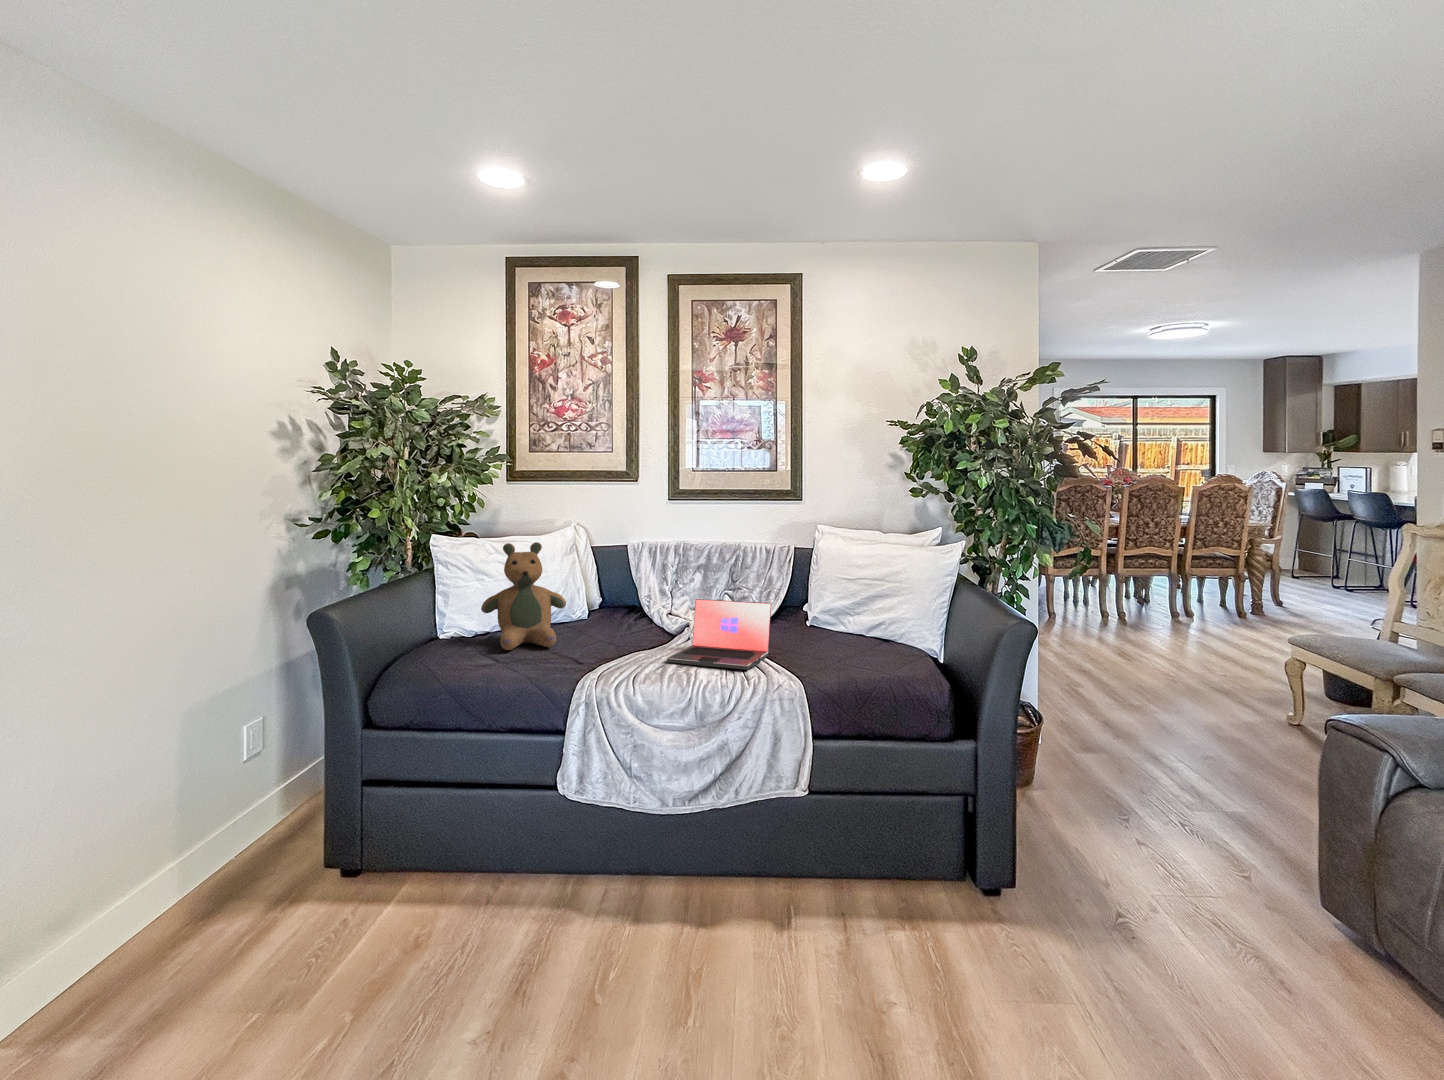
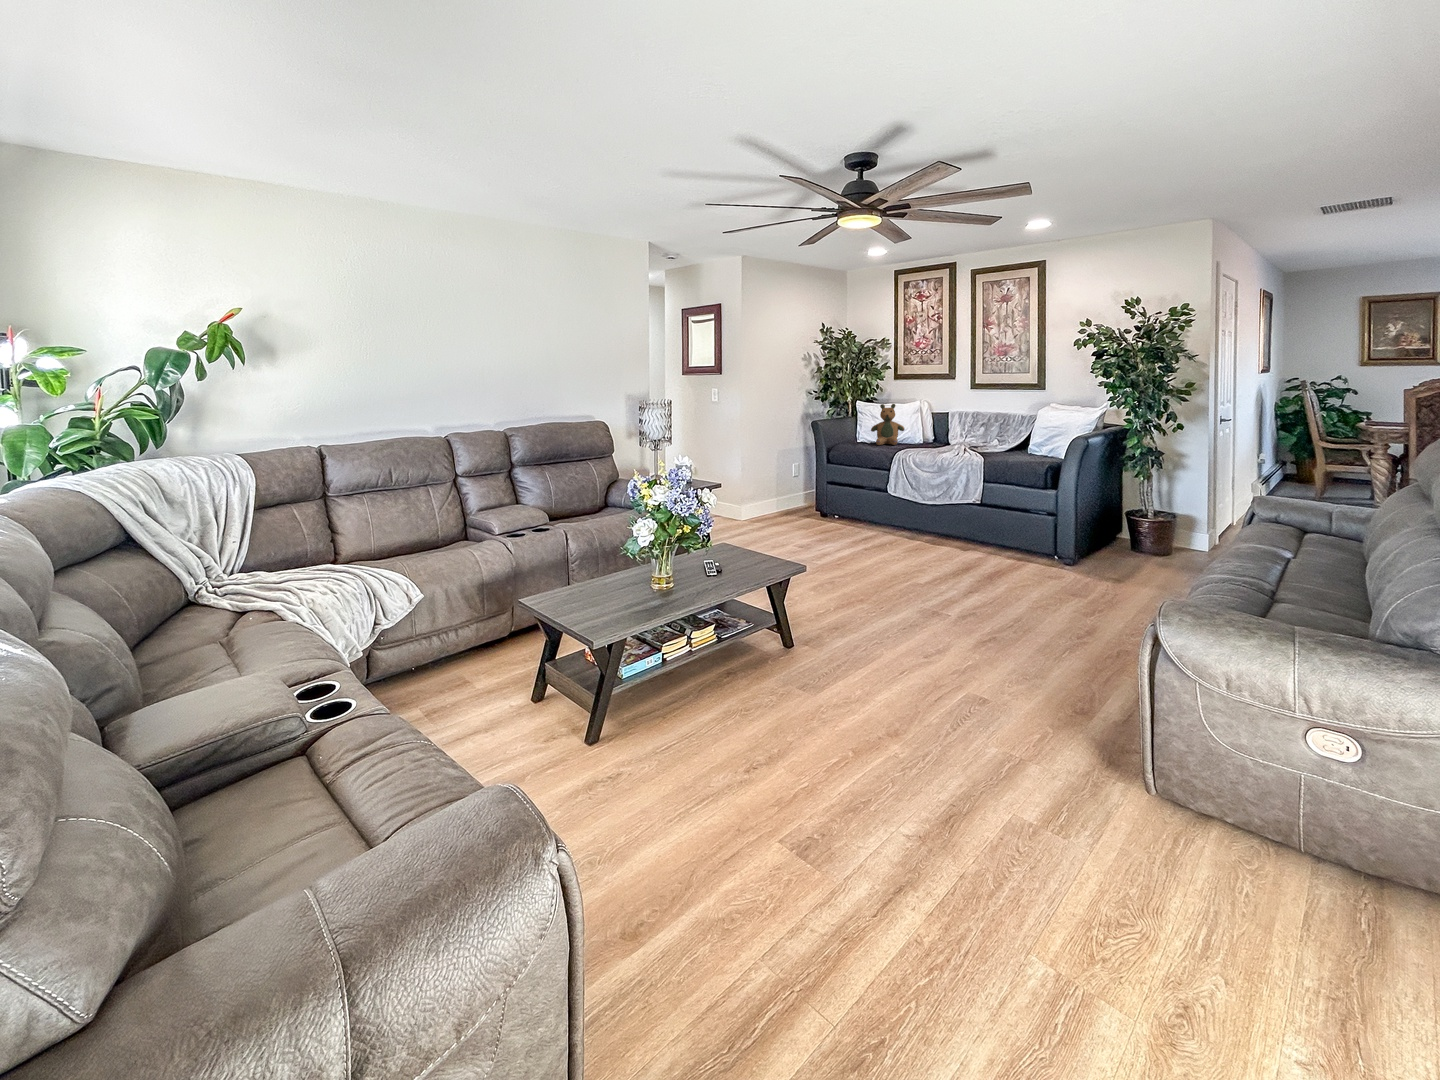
laptop: present [667,599,771,670] -> none [935,427,983,452]

